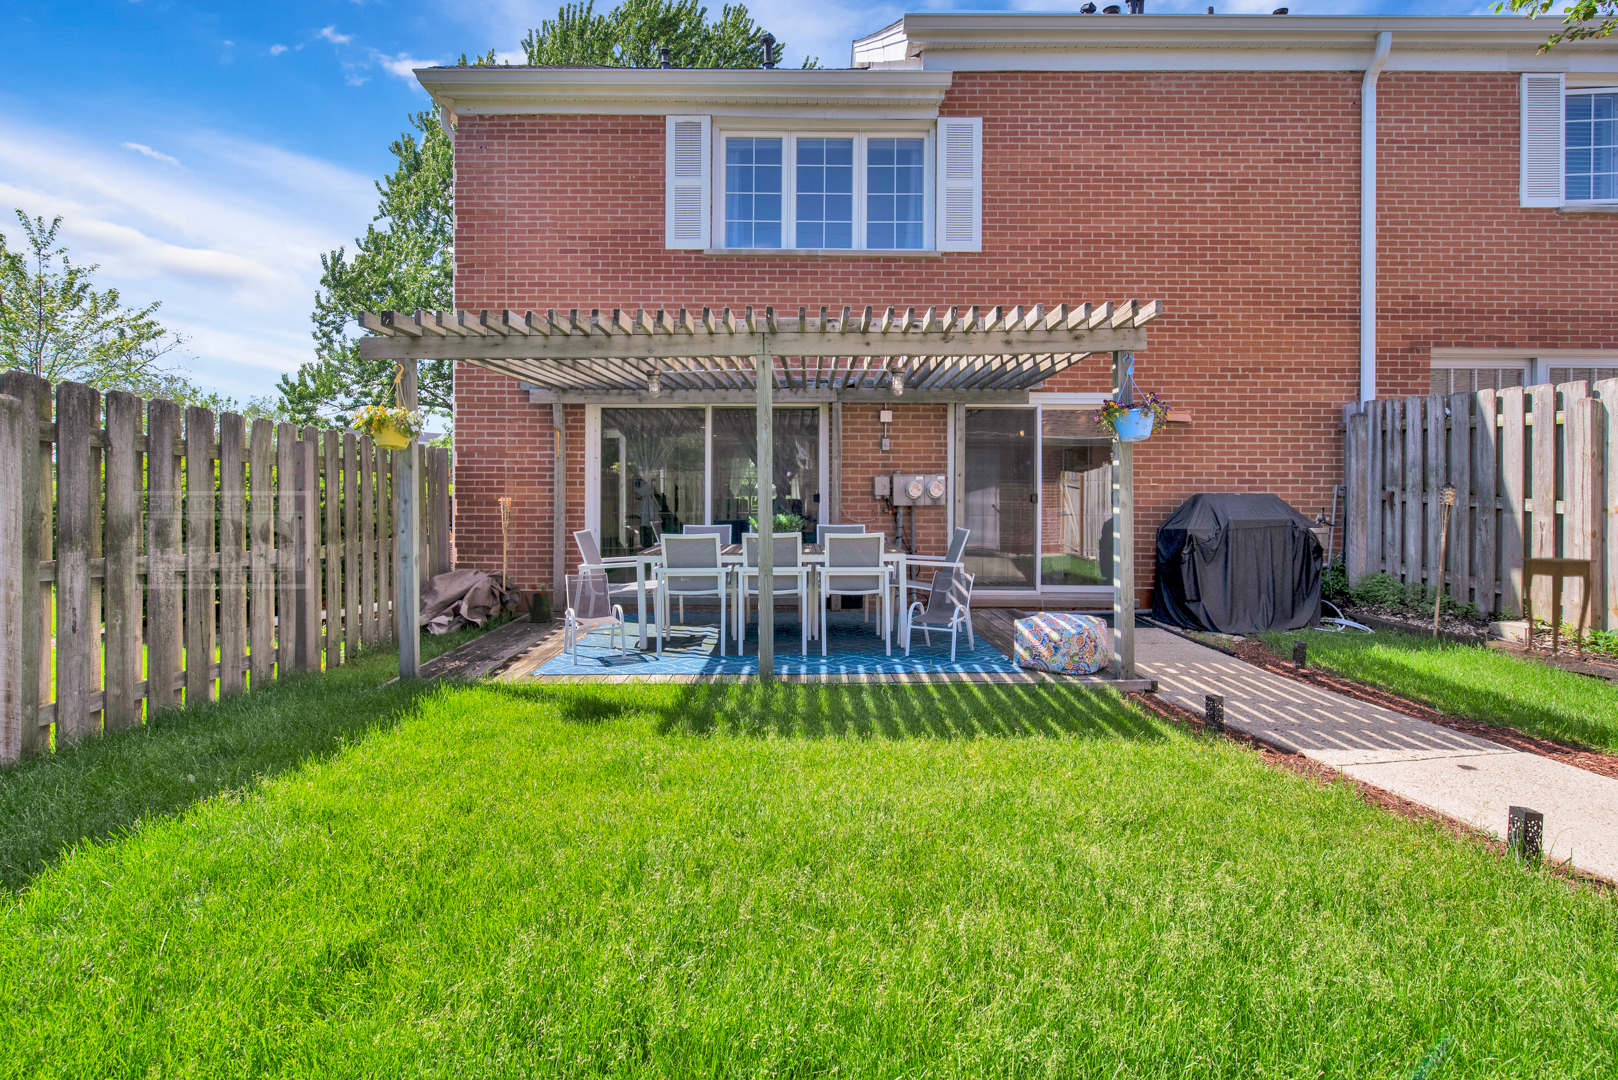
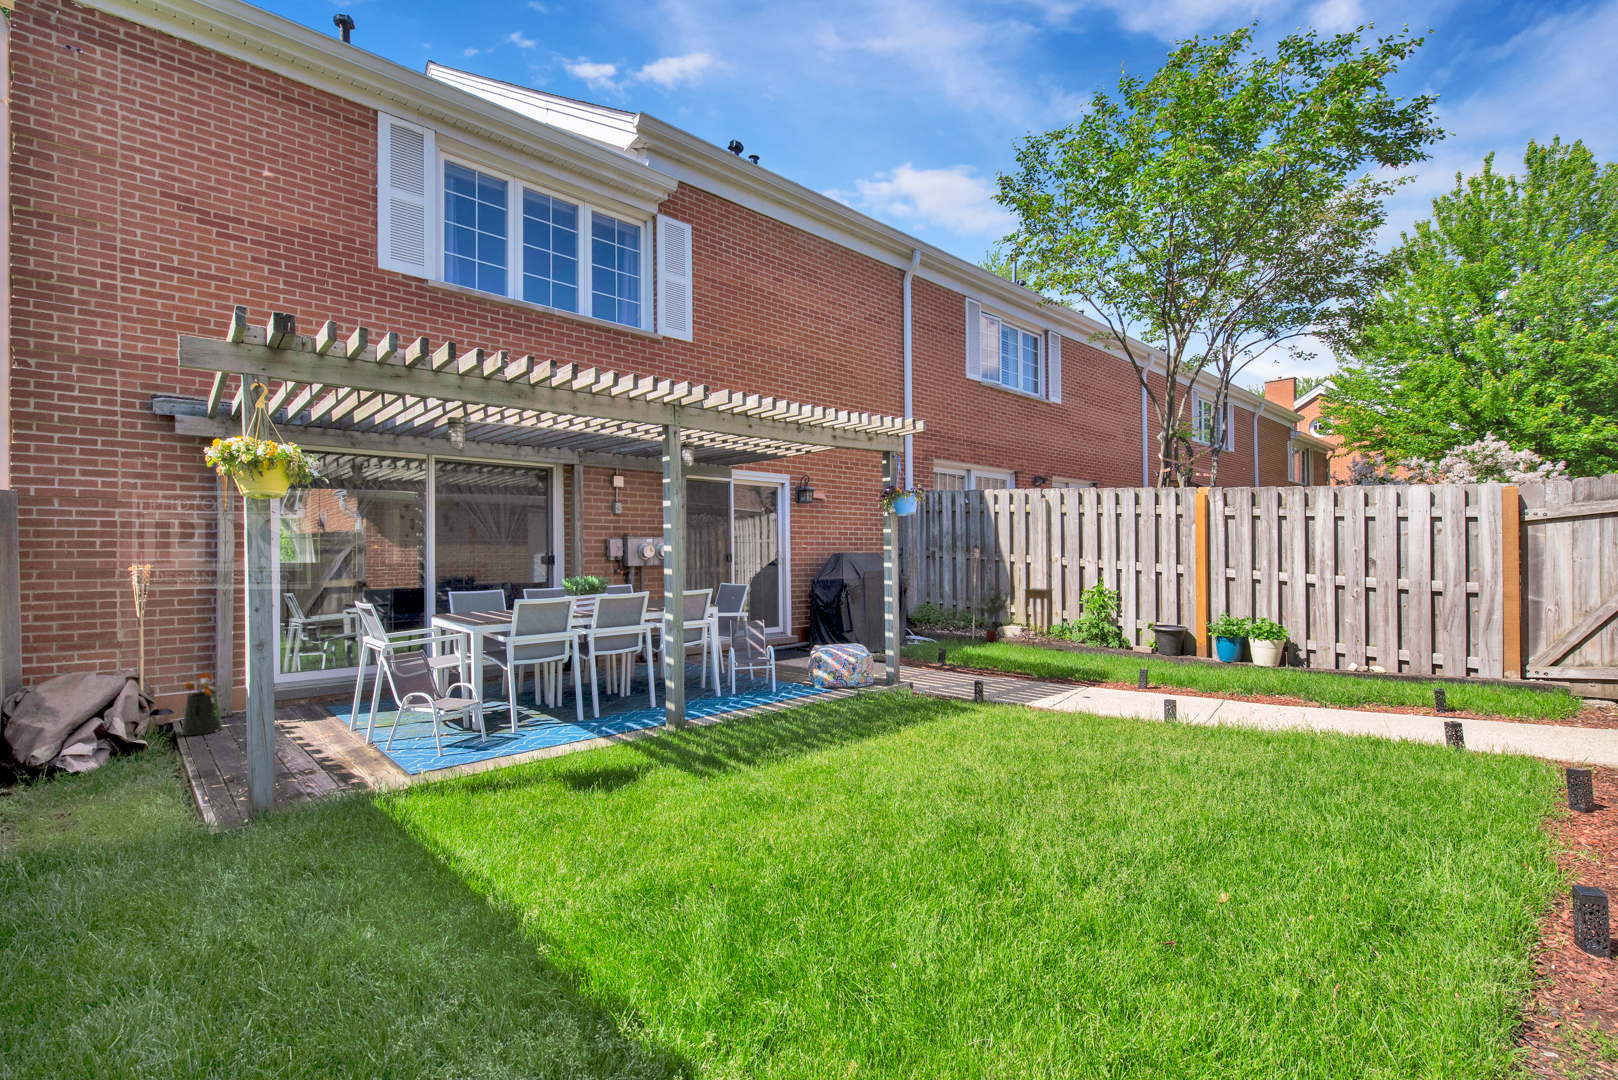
potted tree: none [1444,548,1515,642] -> present [976,587,1009,642]

